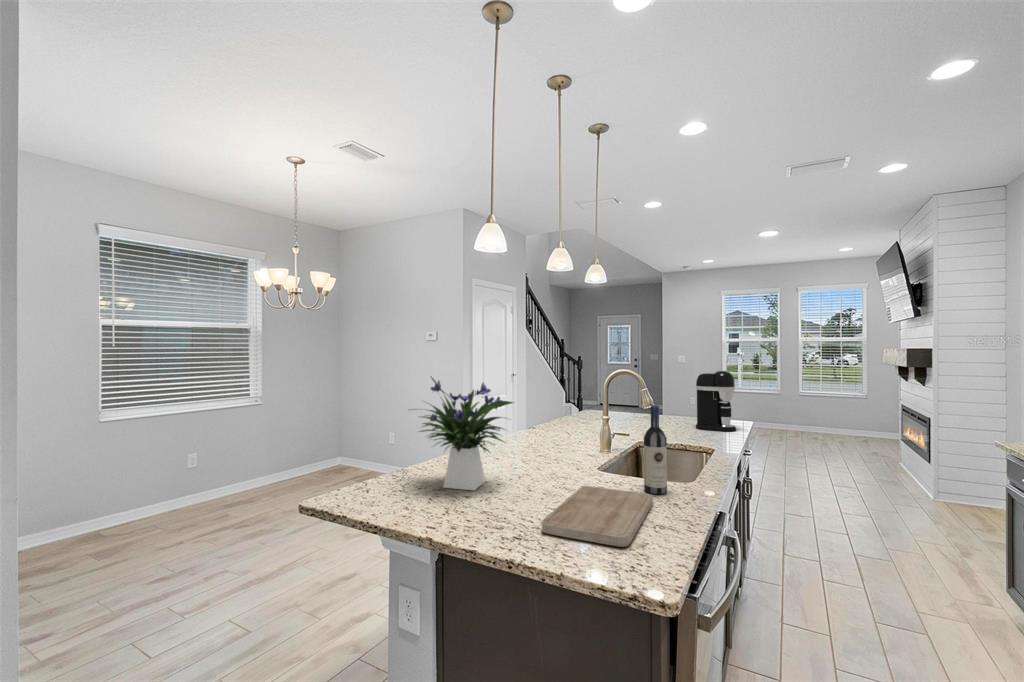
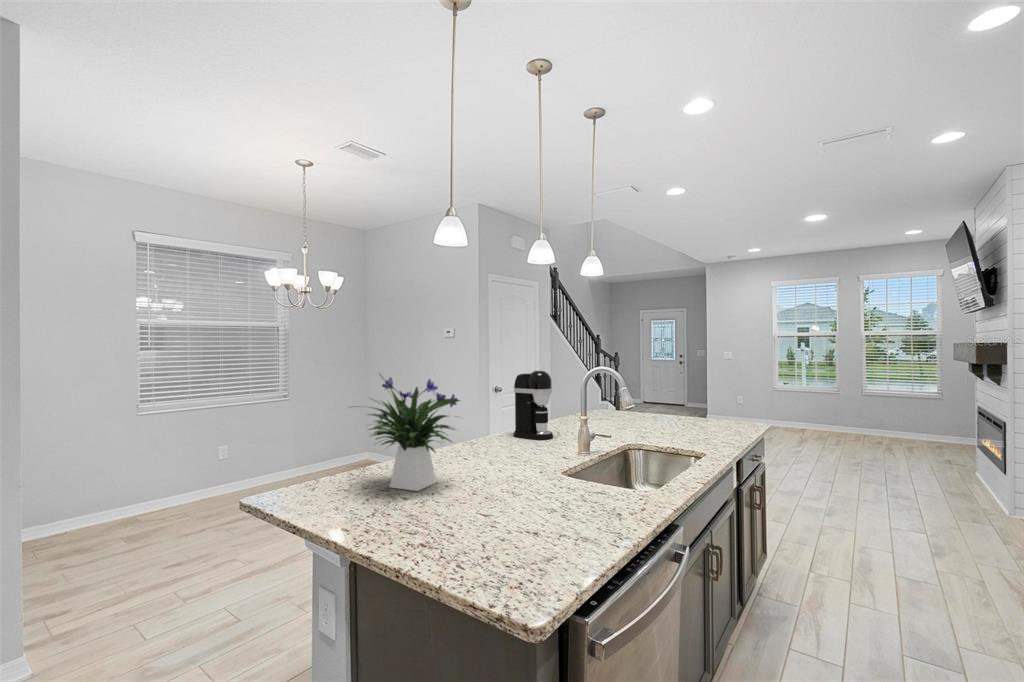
coffee maker: present [696,371,736,431] -> present [514,371,553,440]
wine bottle: present [644,405,667,494] -> none [596,404,621,502]
cutting board: present [542,486,653,547] -> none [453,490,595,559]

